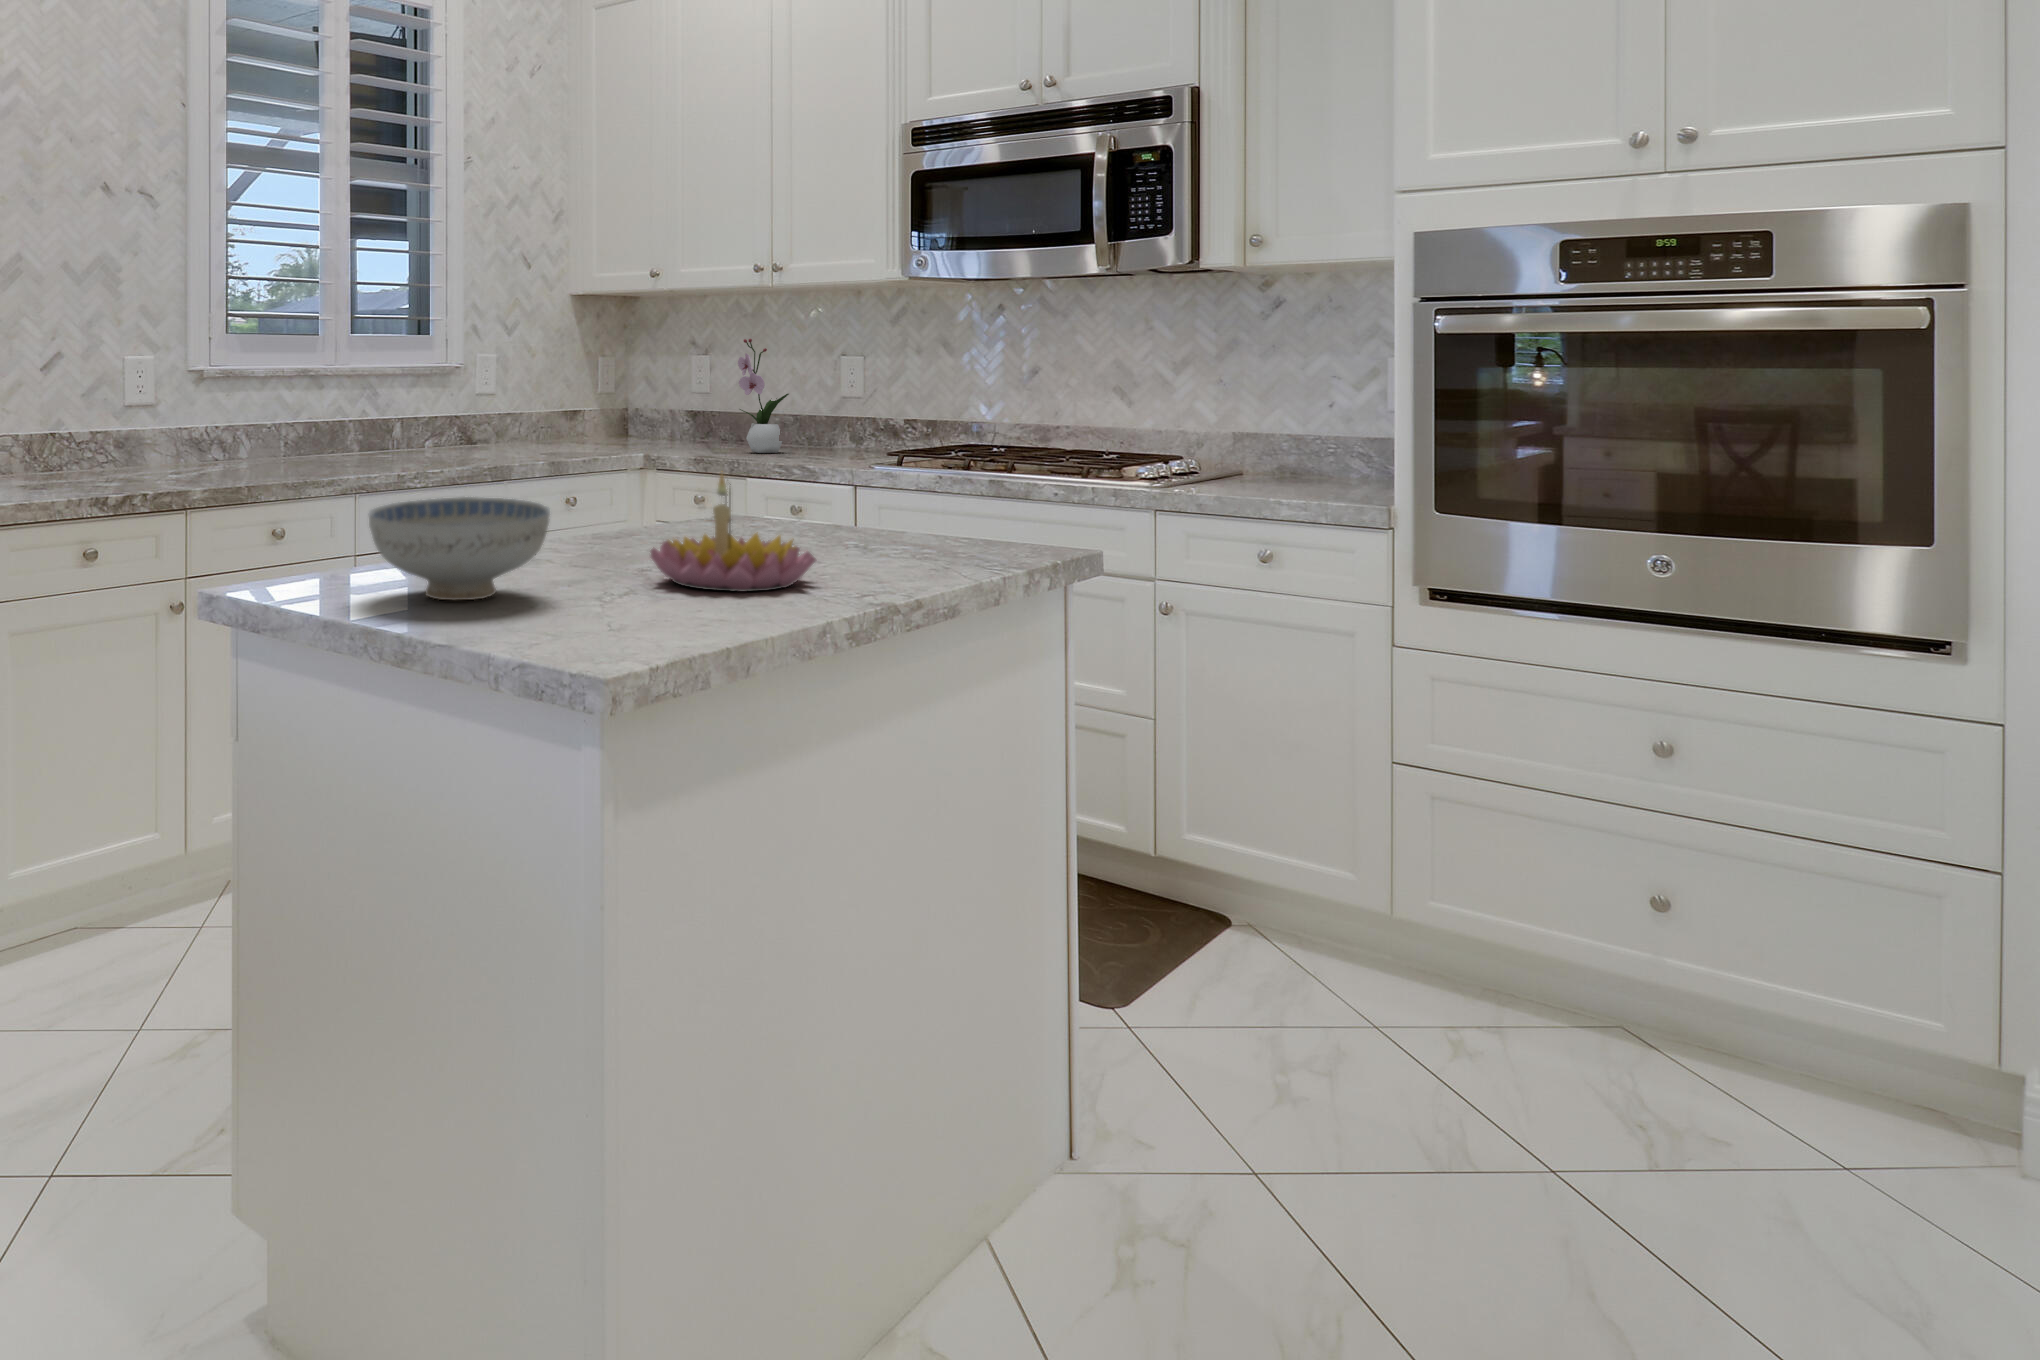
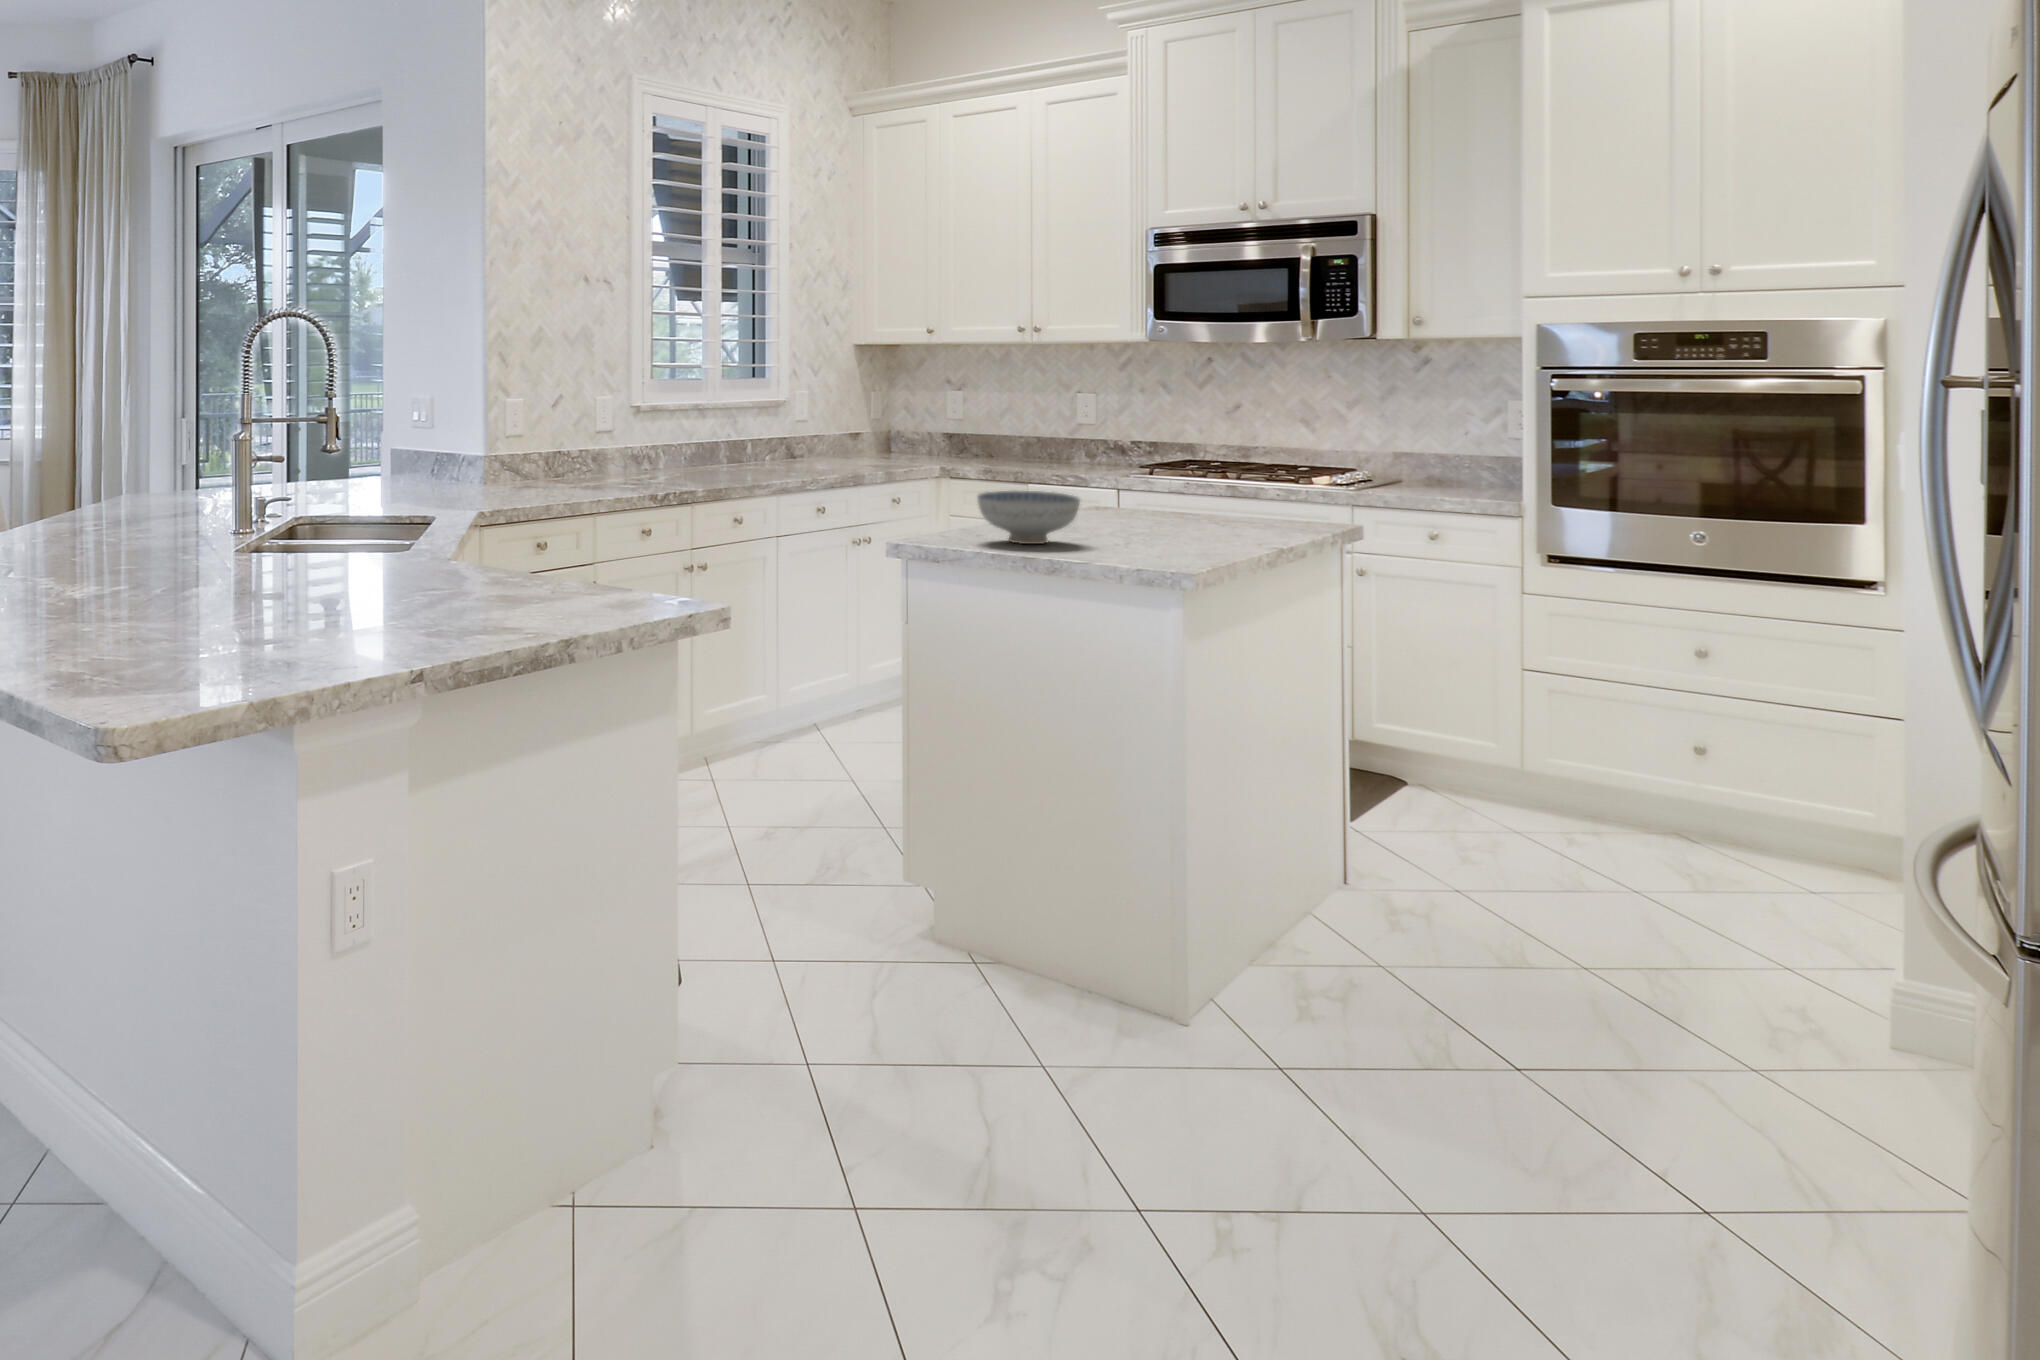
flower arrangement: present [738,339,789,453] -> none [992,379,1034,466]
candle holder: present [650,471,817,592] -> none [1116,476,1216,541]

